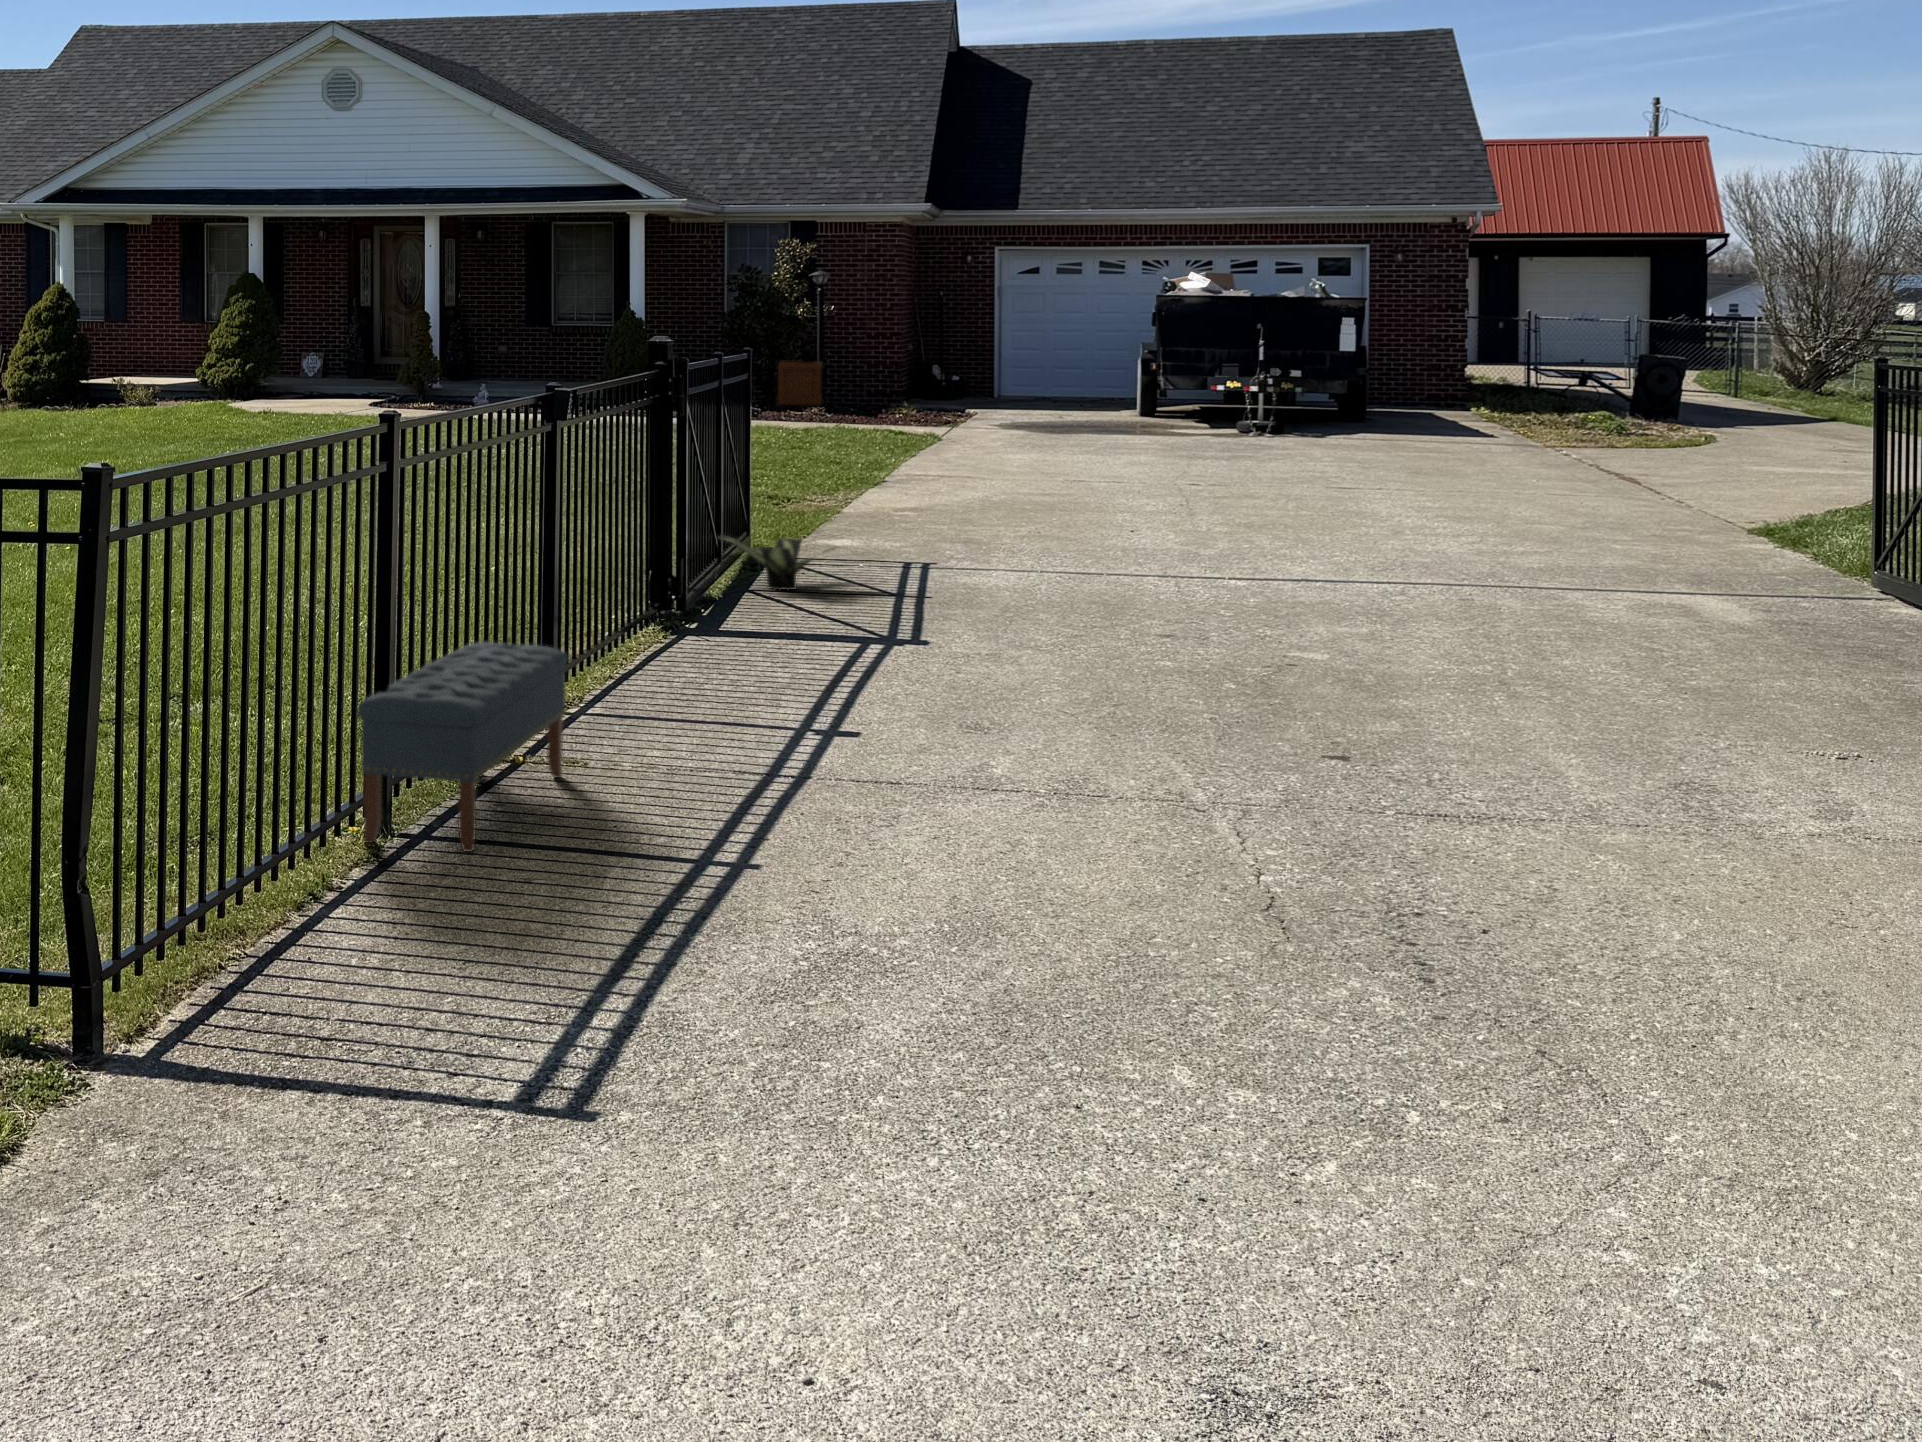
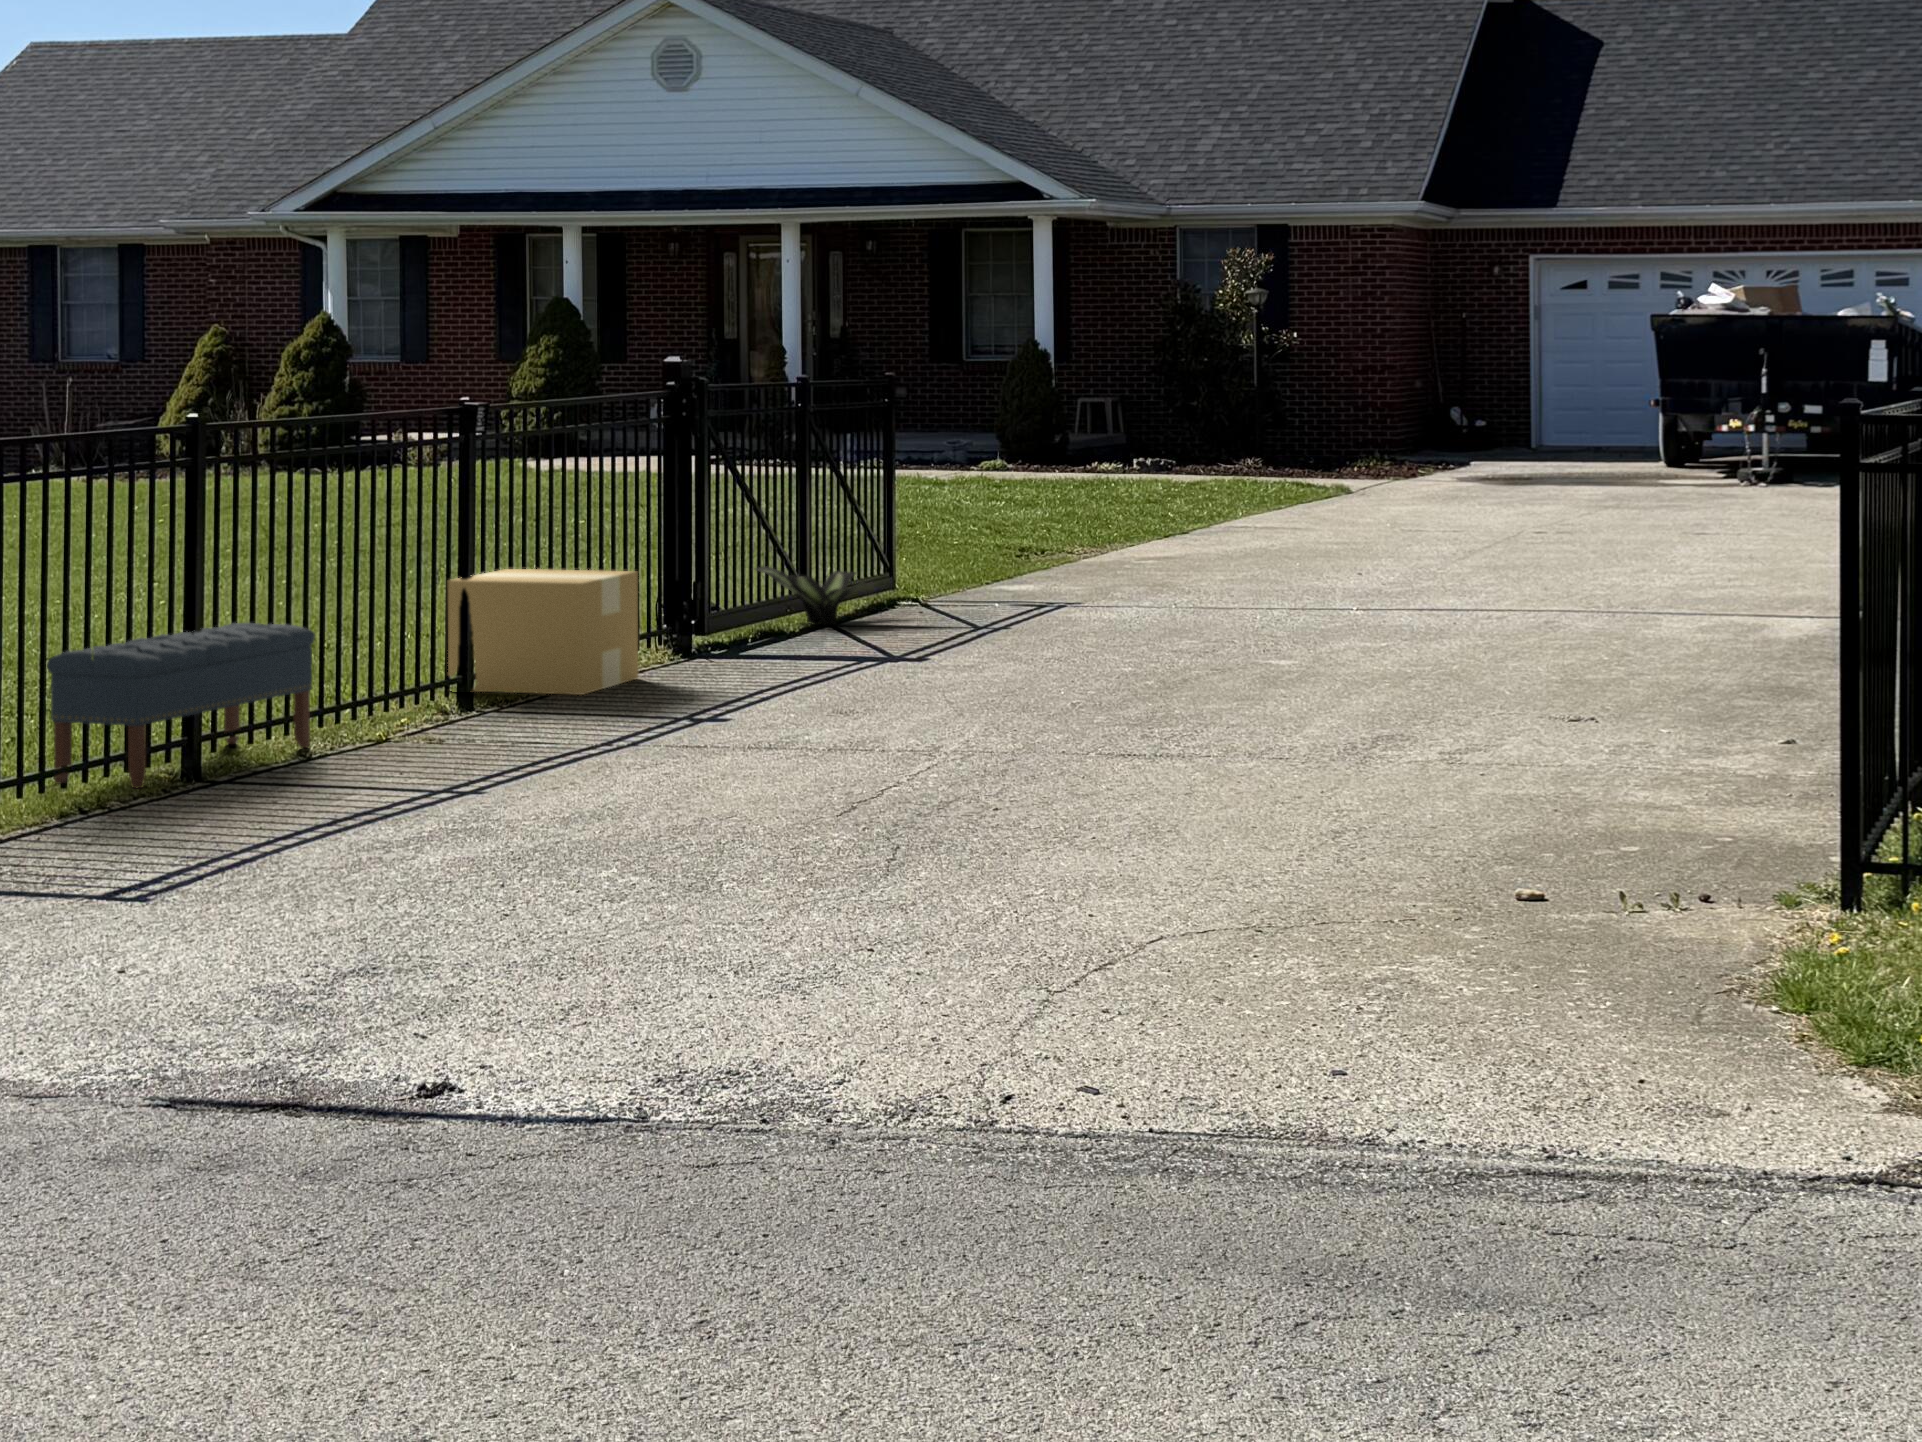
wooden crate: present [778,362,822,406] -> none [1225,403,1288,460]
cardboard box: none [574,556,735,690] -> present [448,569,638,695]

